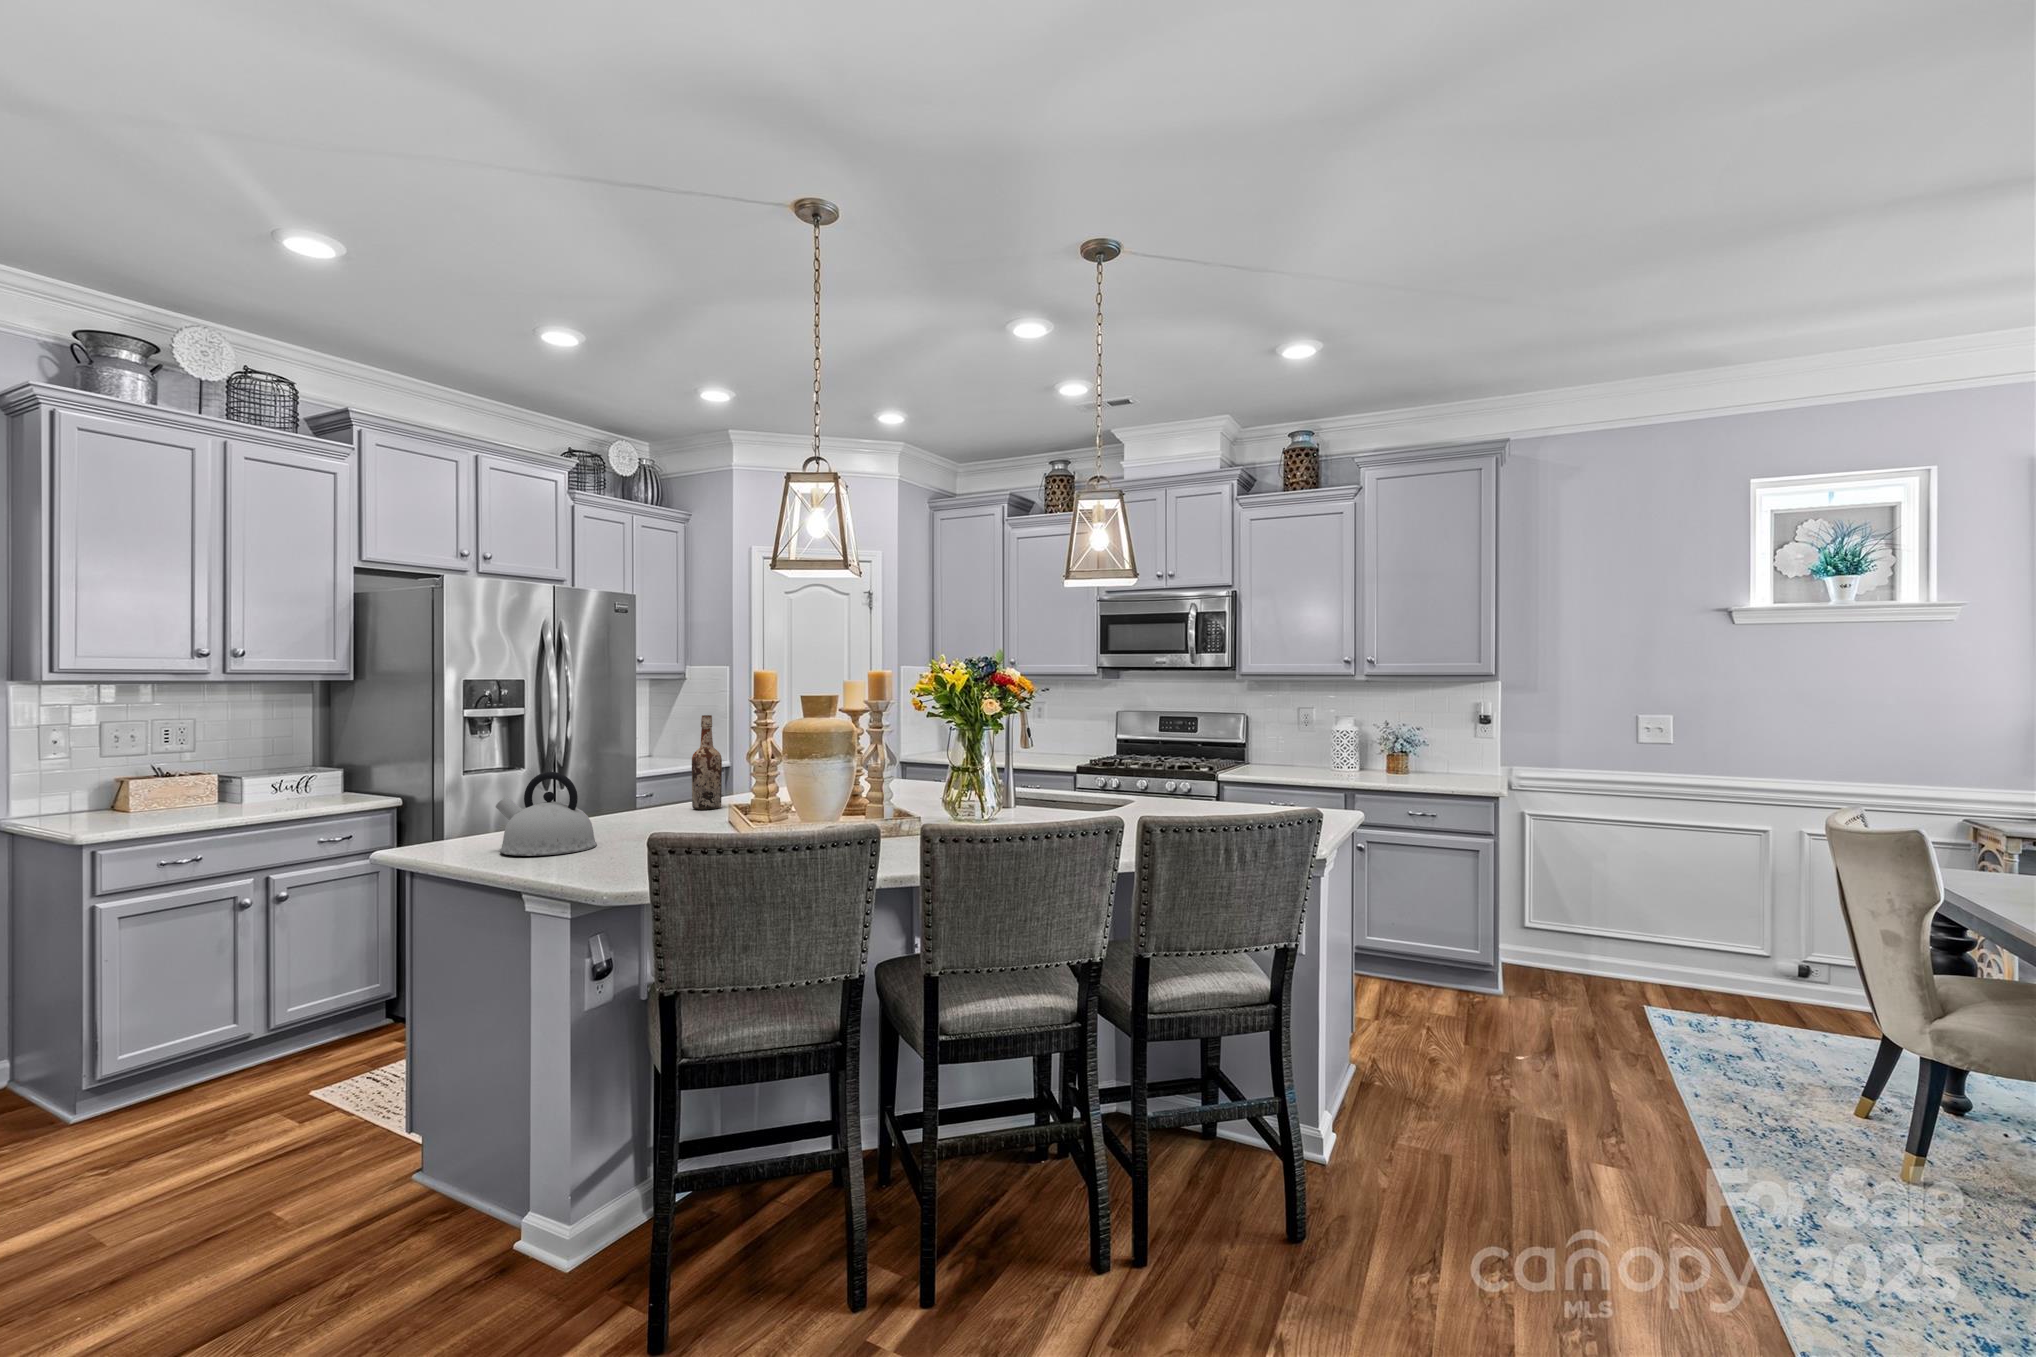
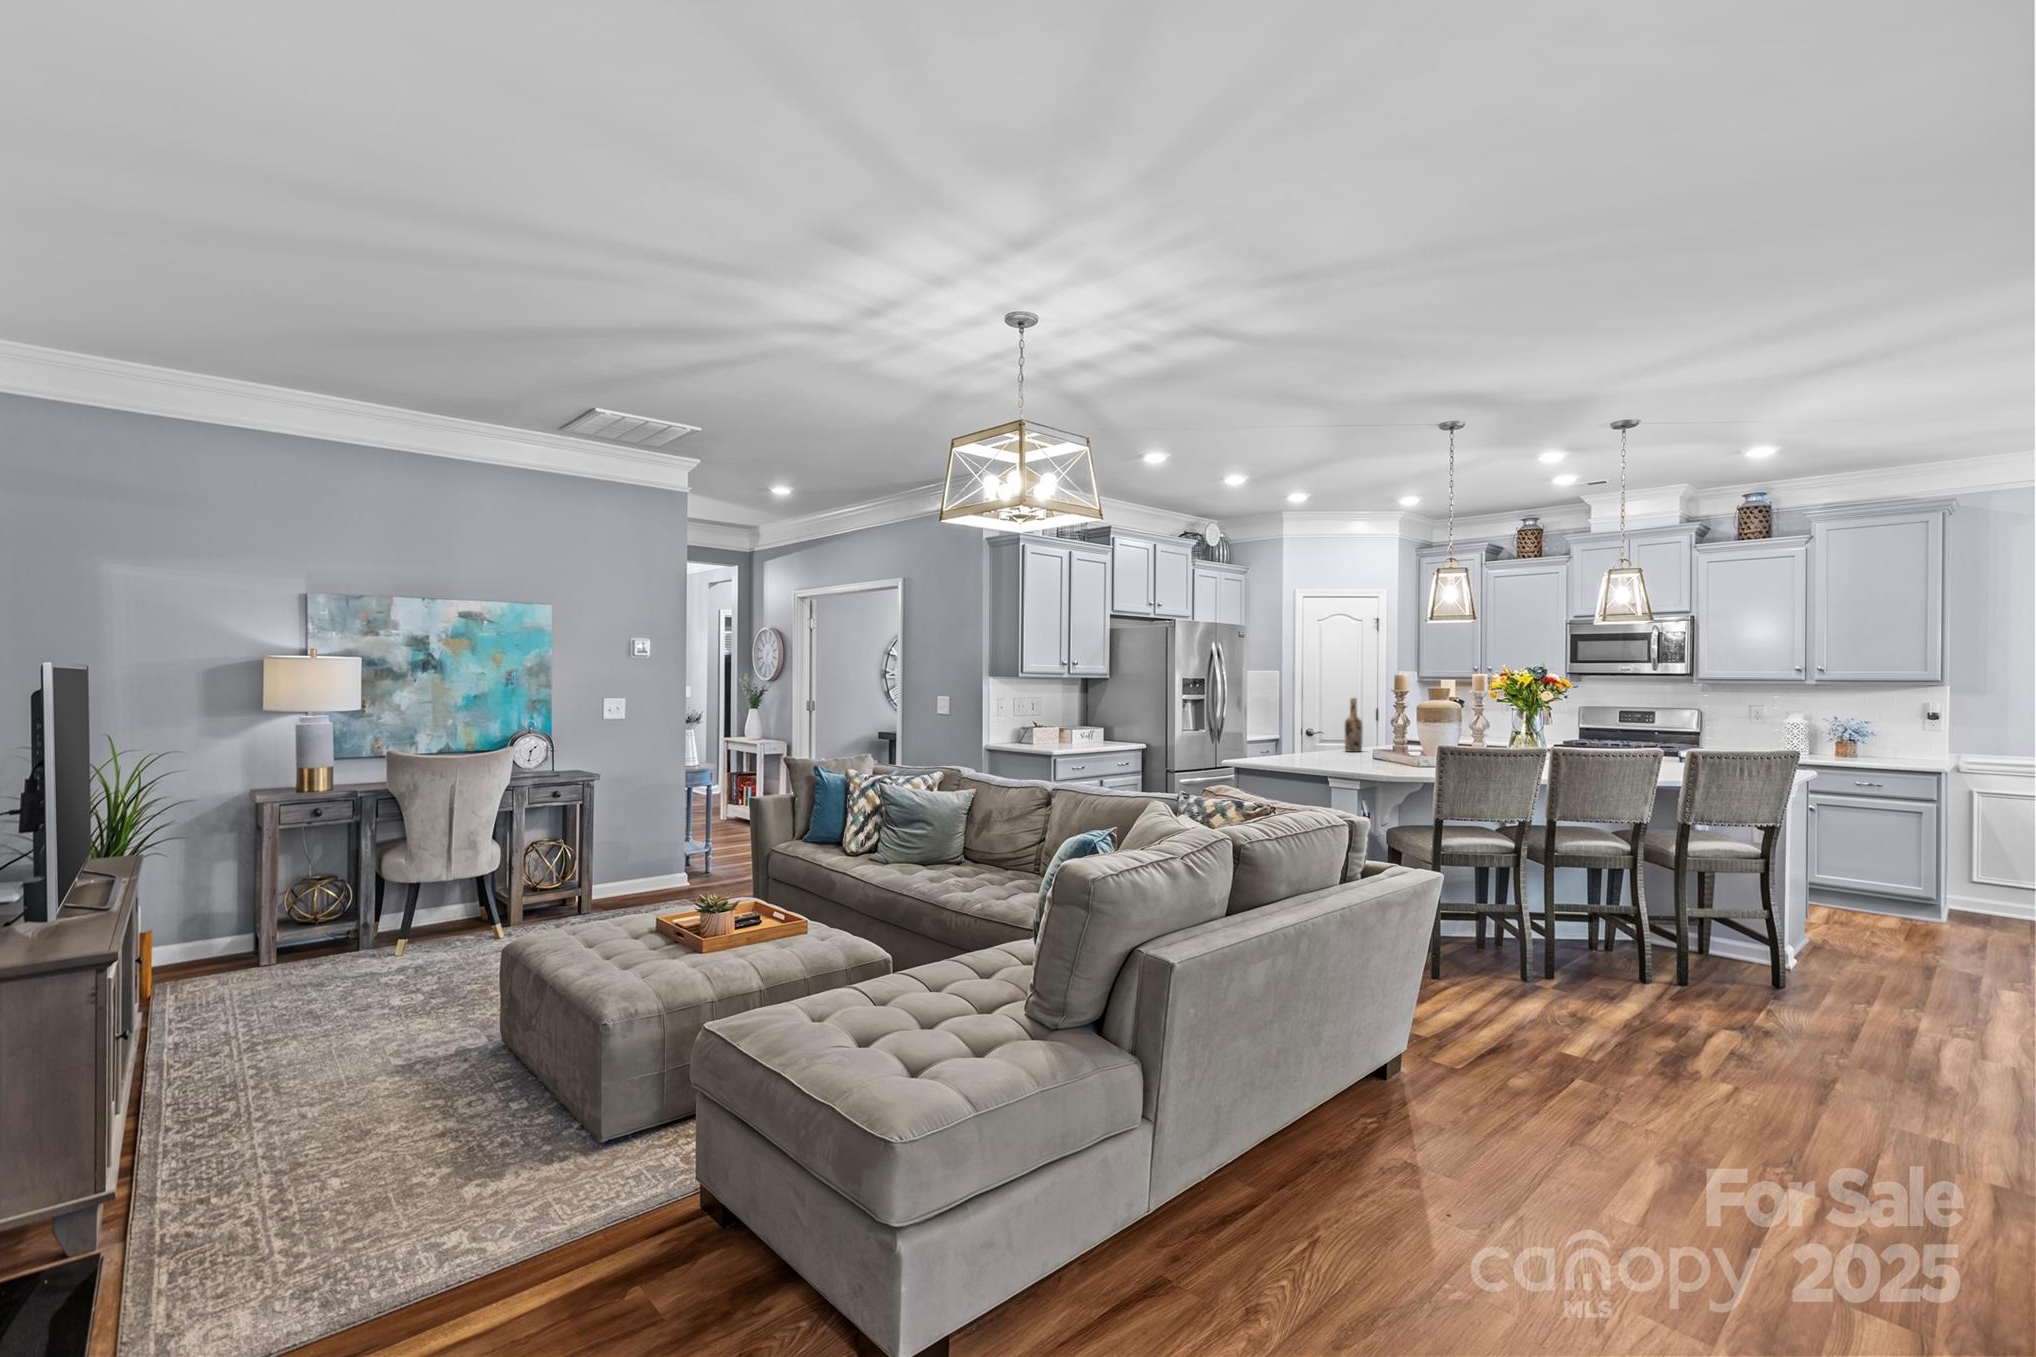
kettle: present [496,772,597,856] -> none [1285,722,1336,763]

